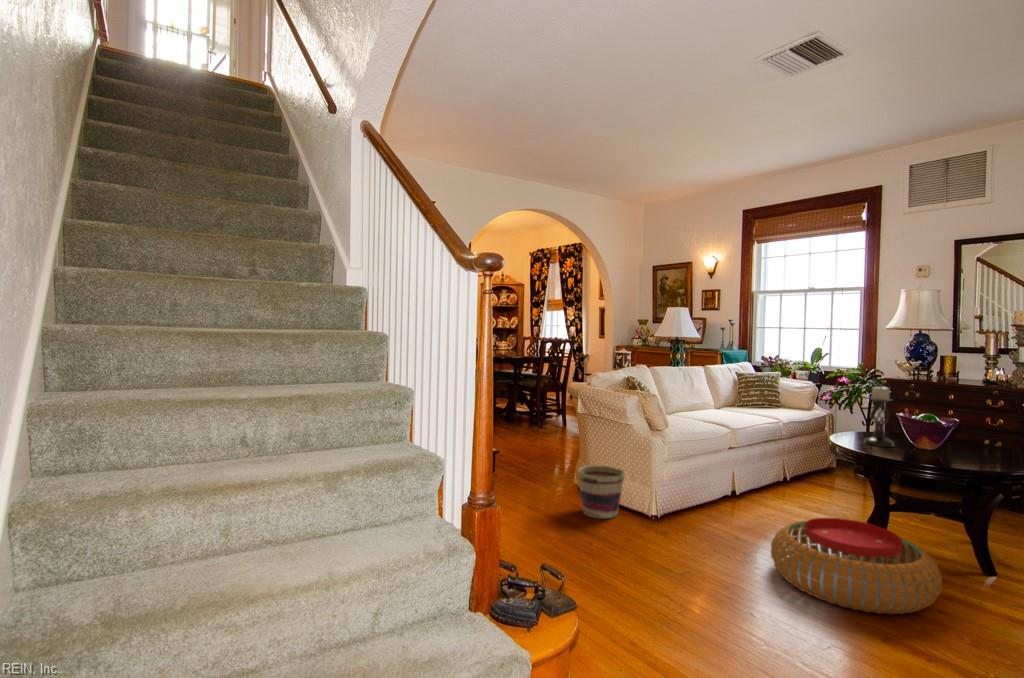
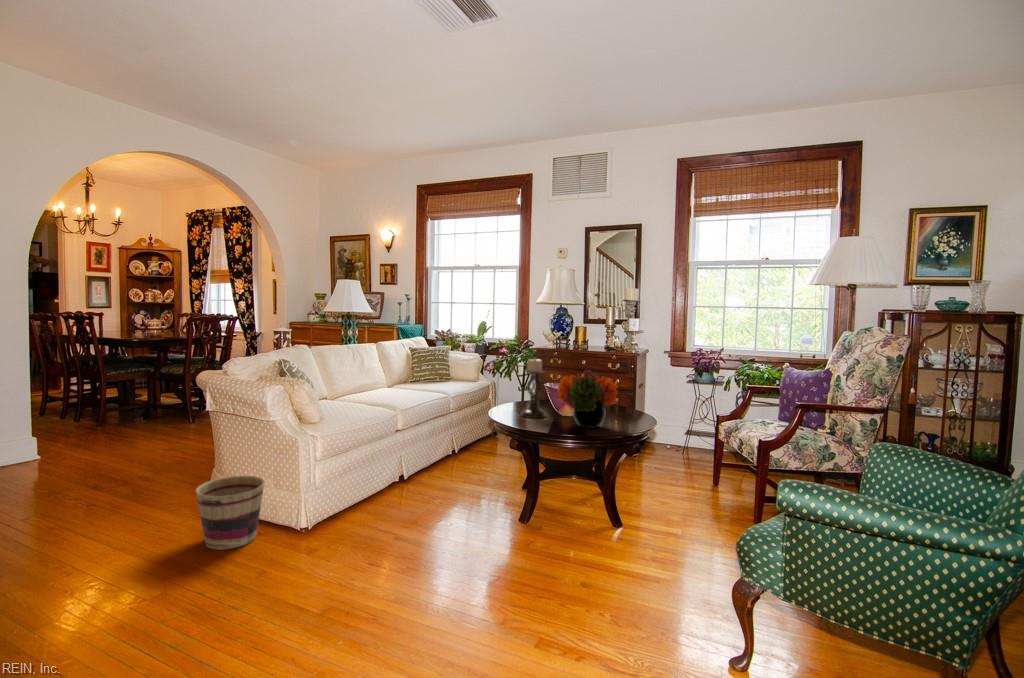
flower arrangement: none [904,400,987,461] -> present [557,371,618,428]
pouf: present [771,518,942,614] -> none [432,503,591,615]

